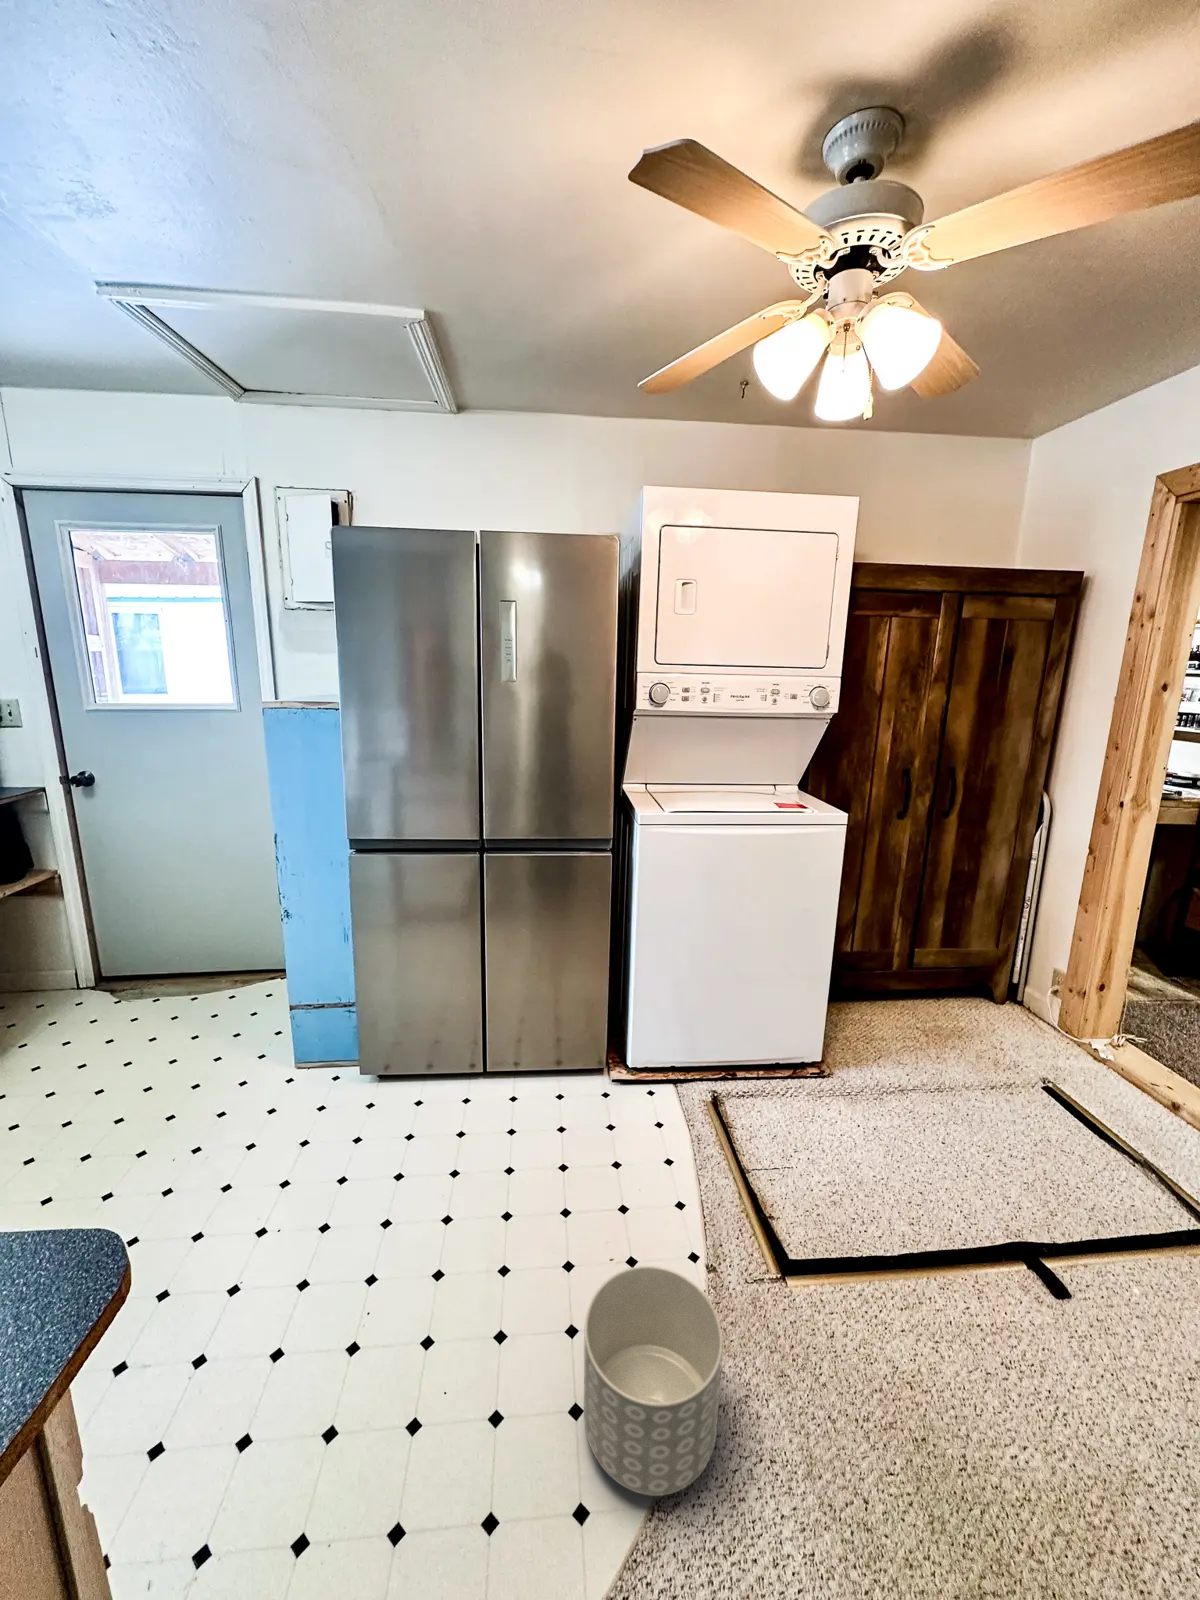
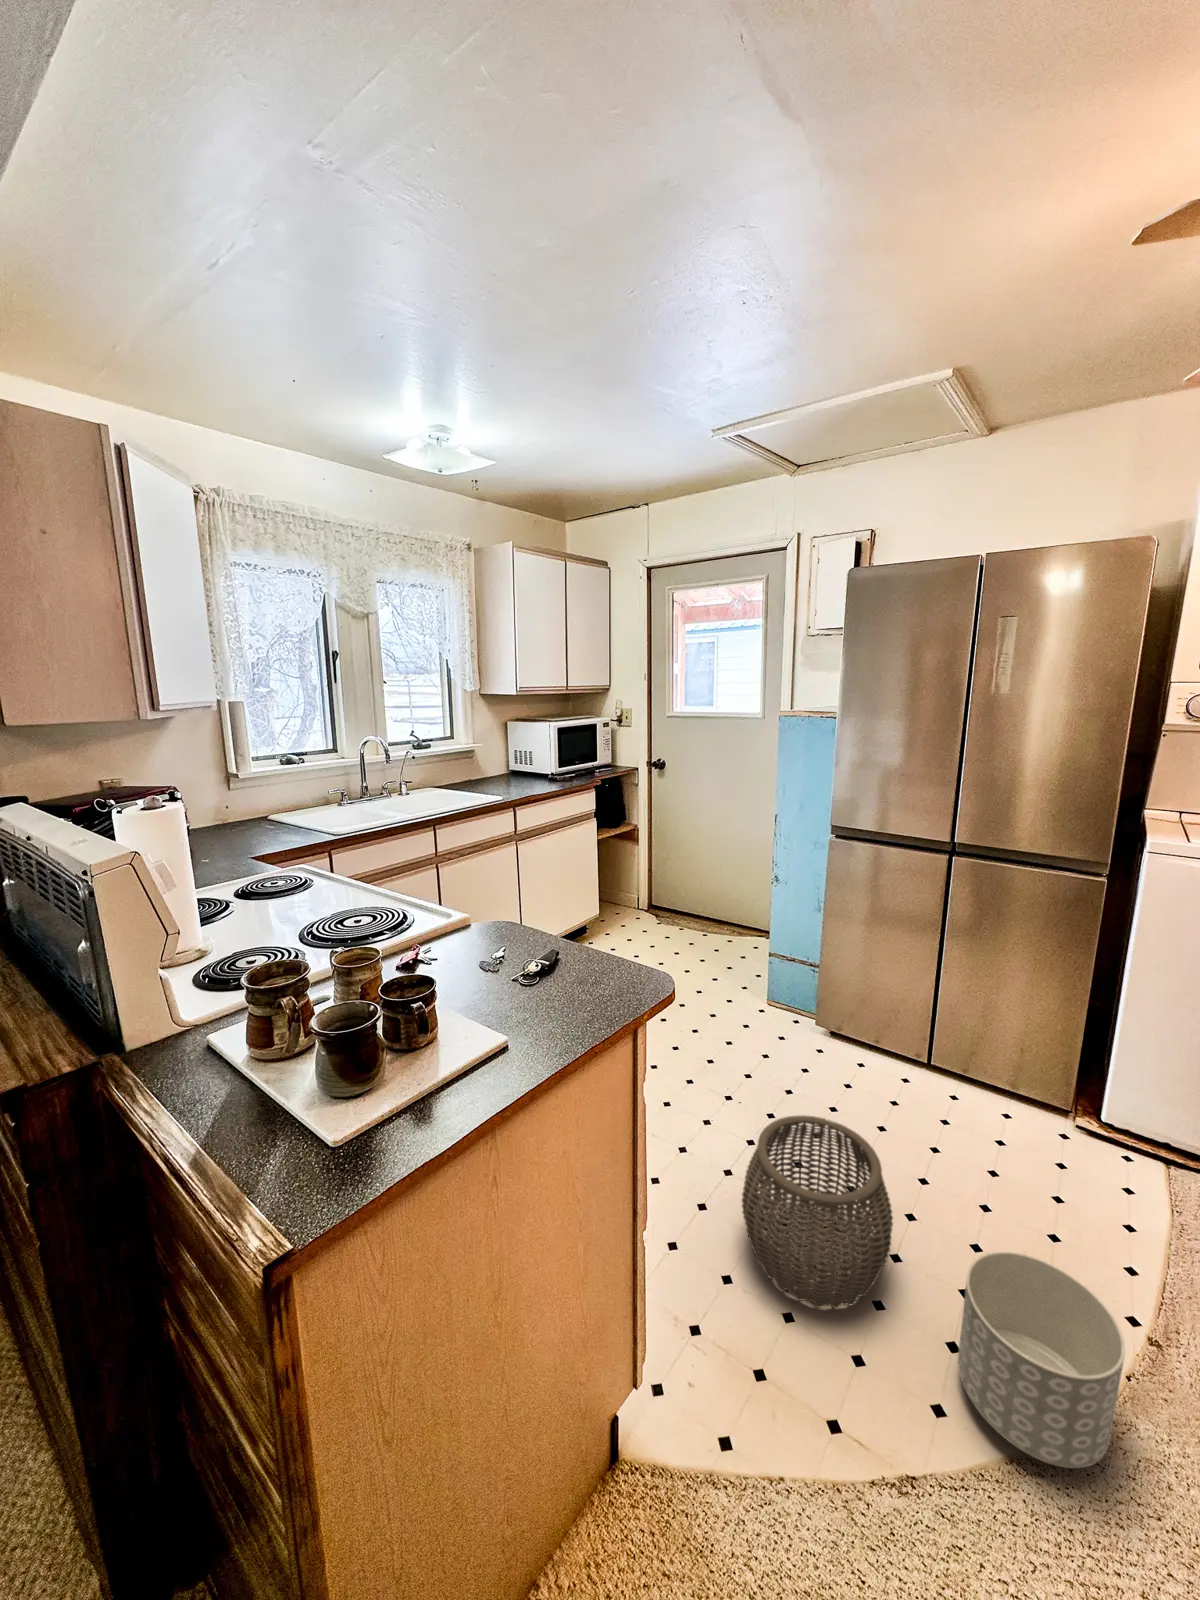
woven basket: none [306,1219,499,1495] -> present [742,1115,893,1308]

